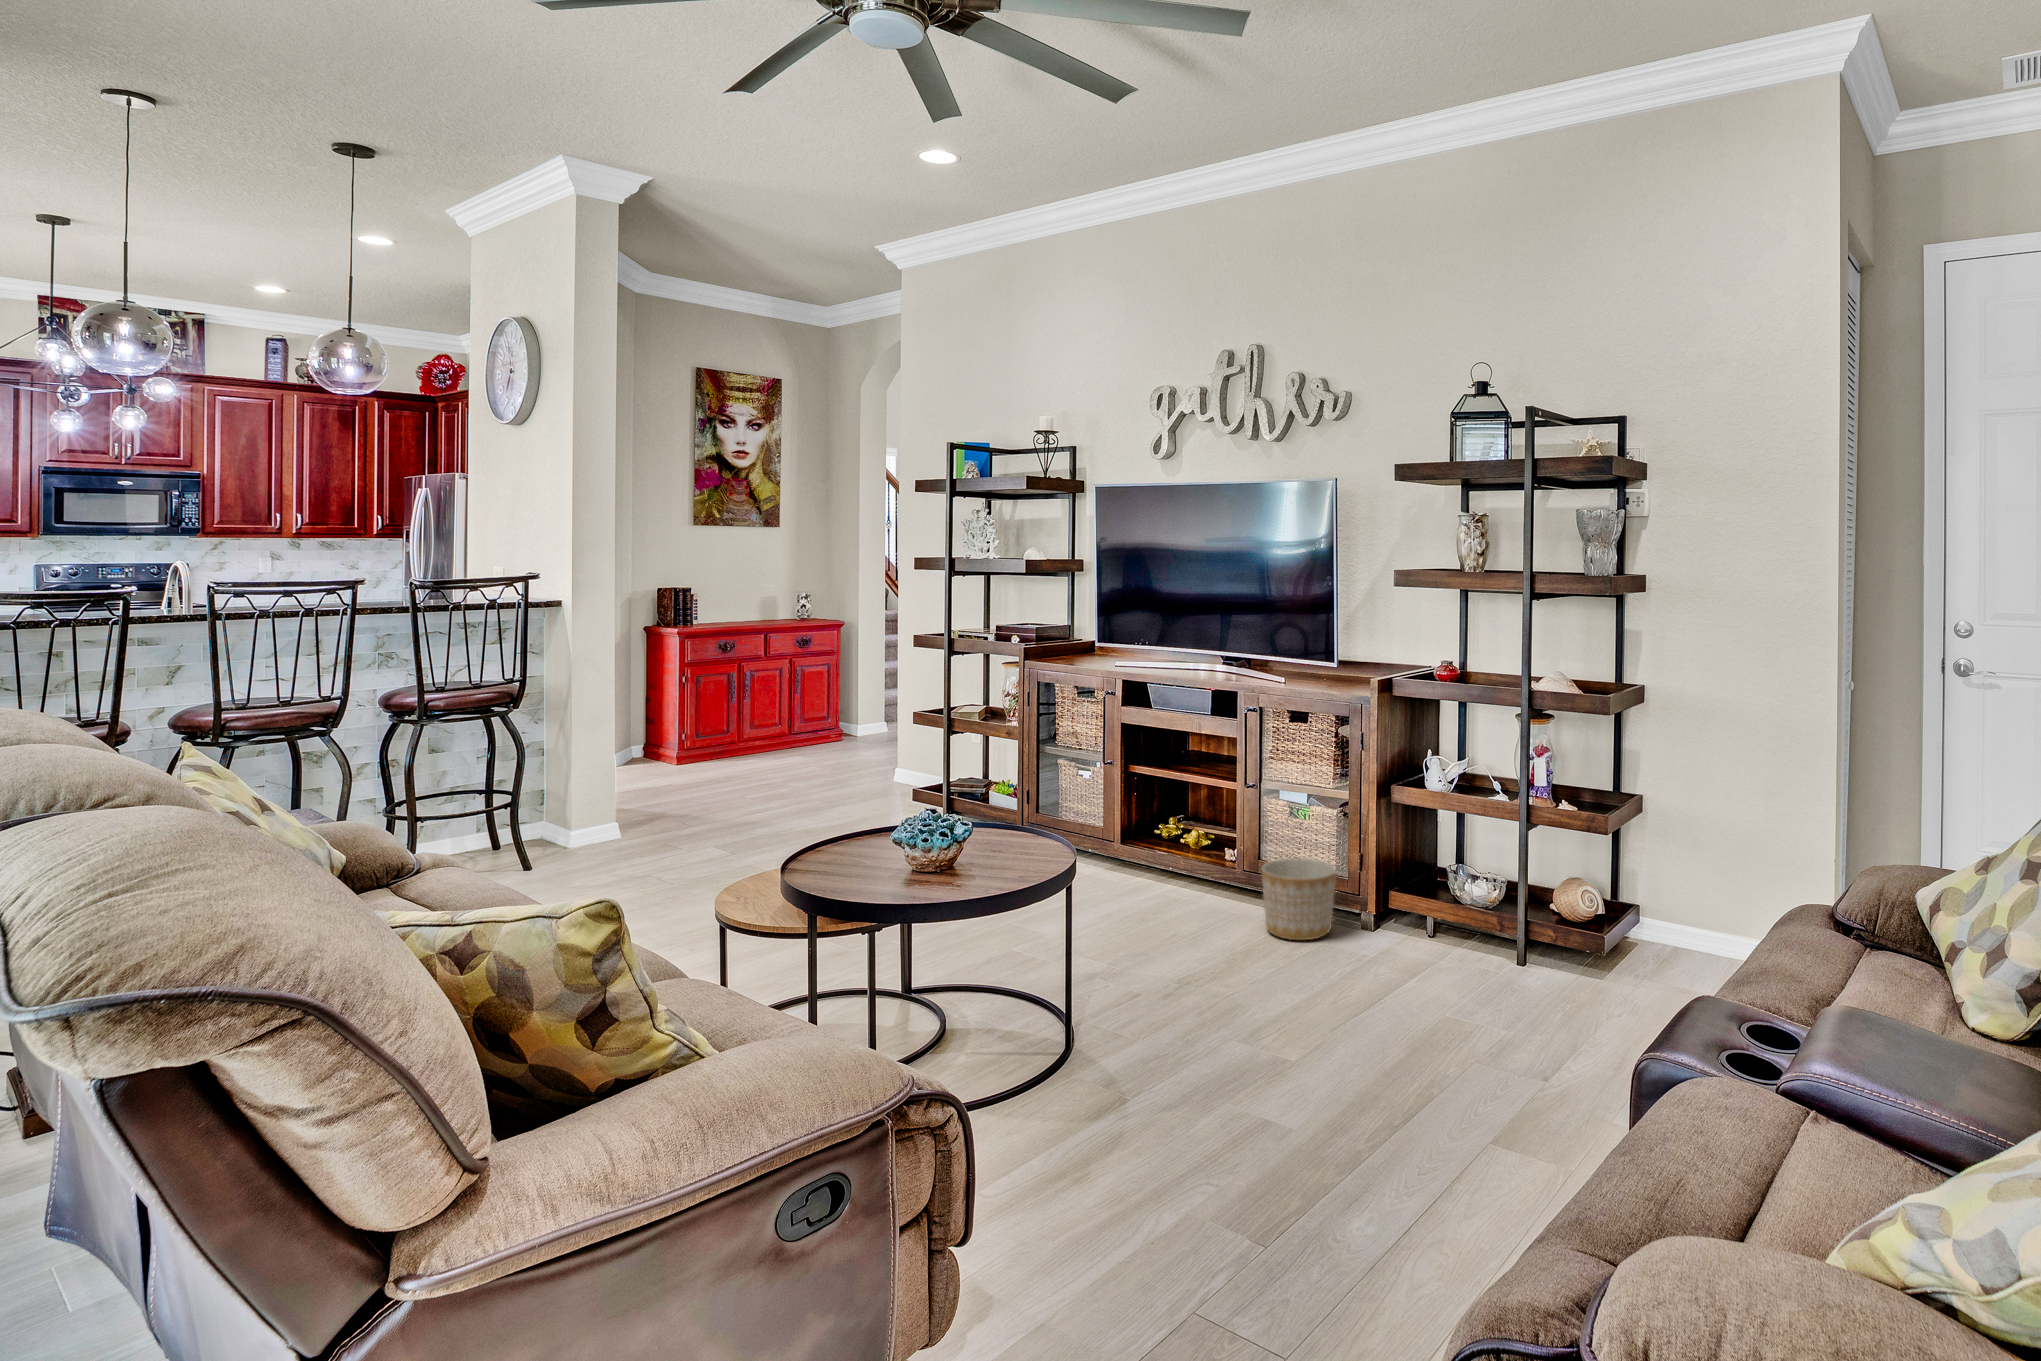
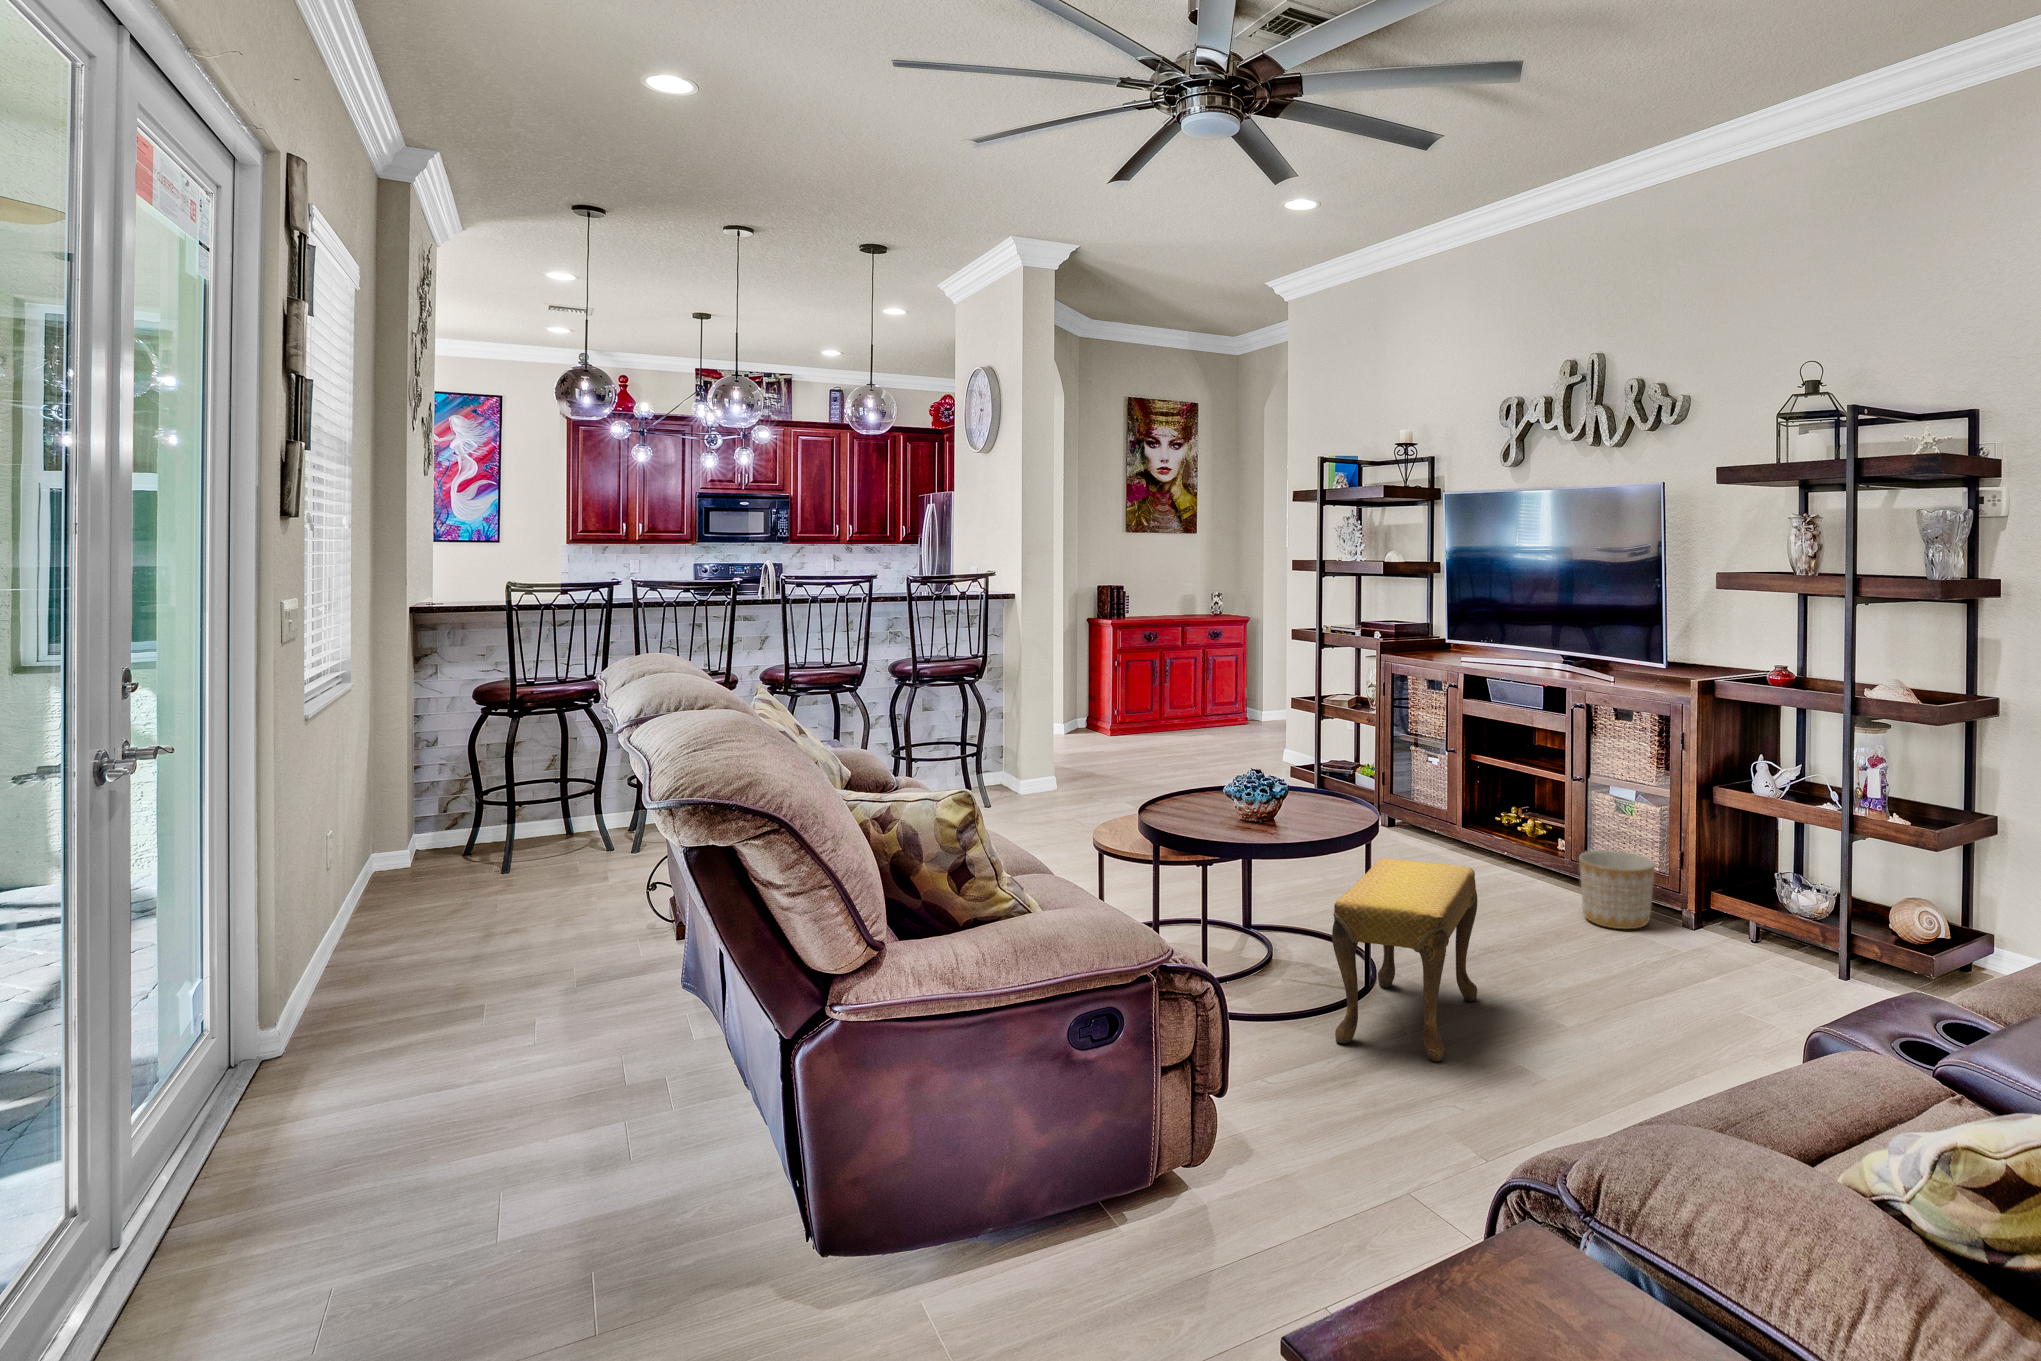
footstool: none [1046,900,1190,1132] -> present [1332,858,1478,1061]

